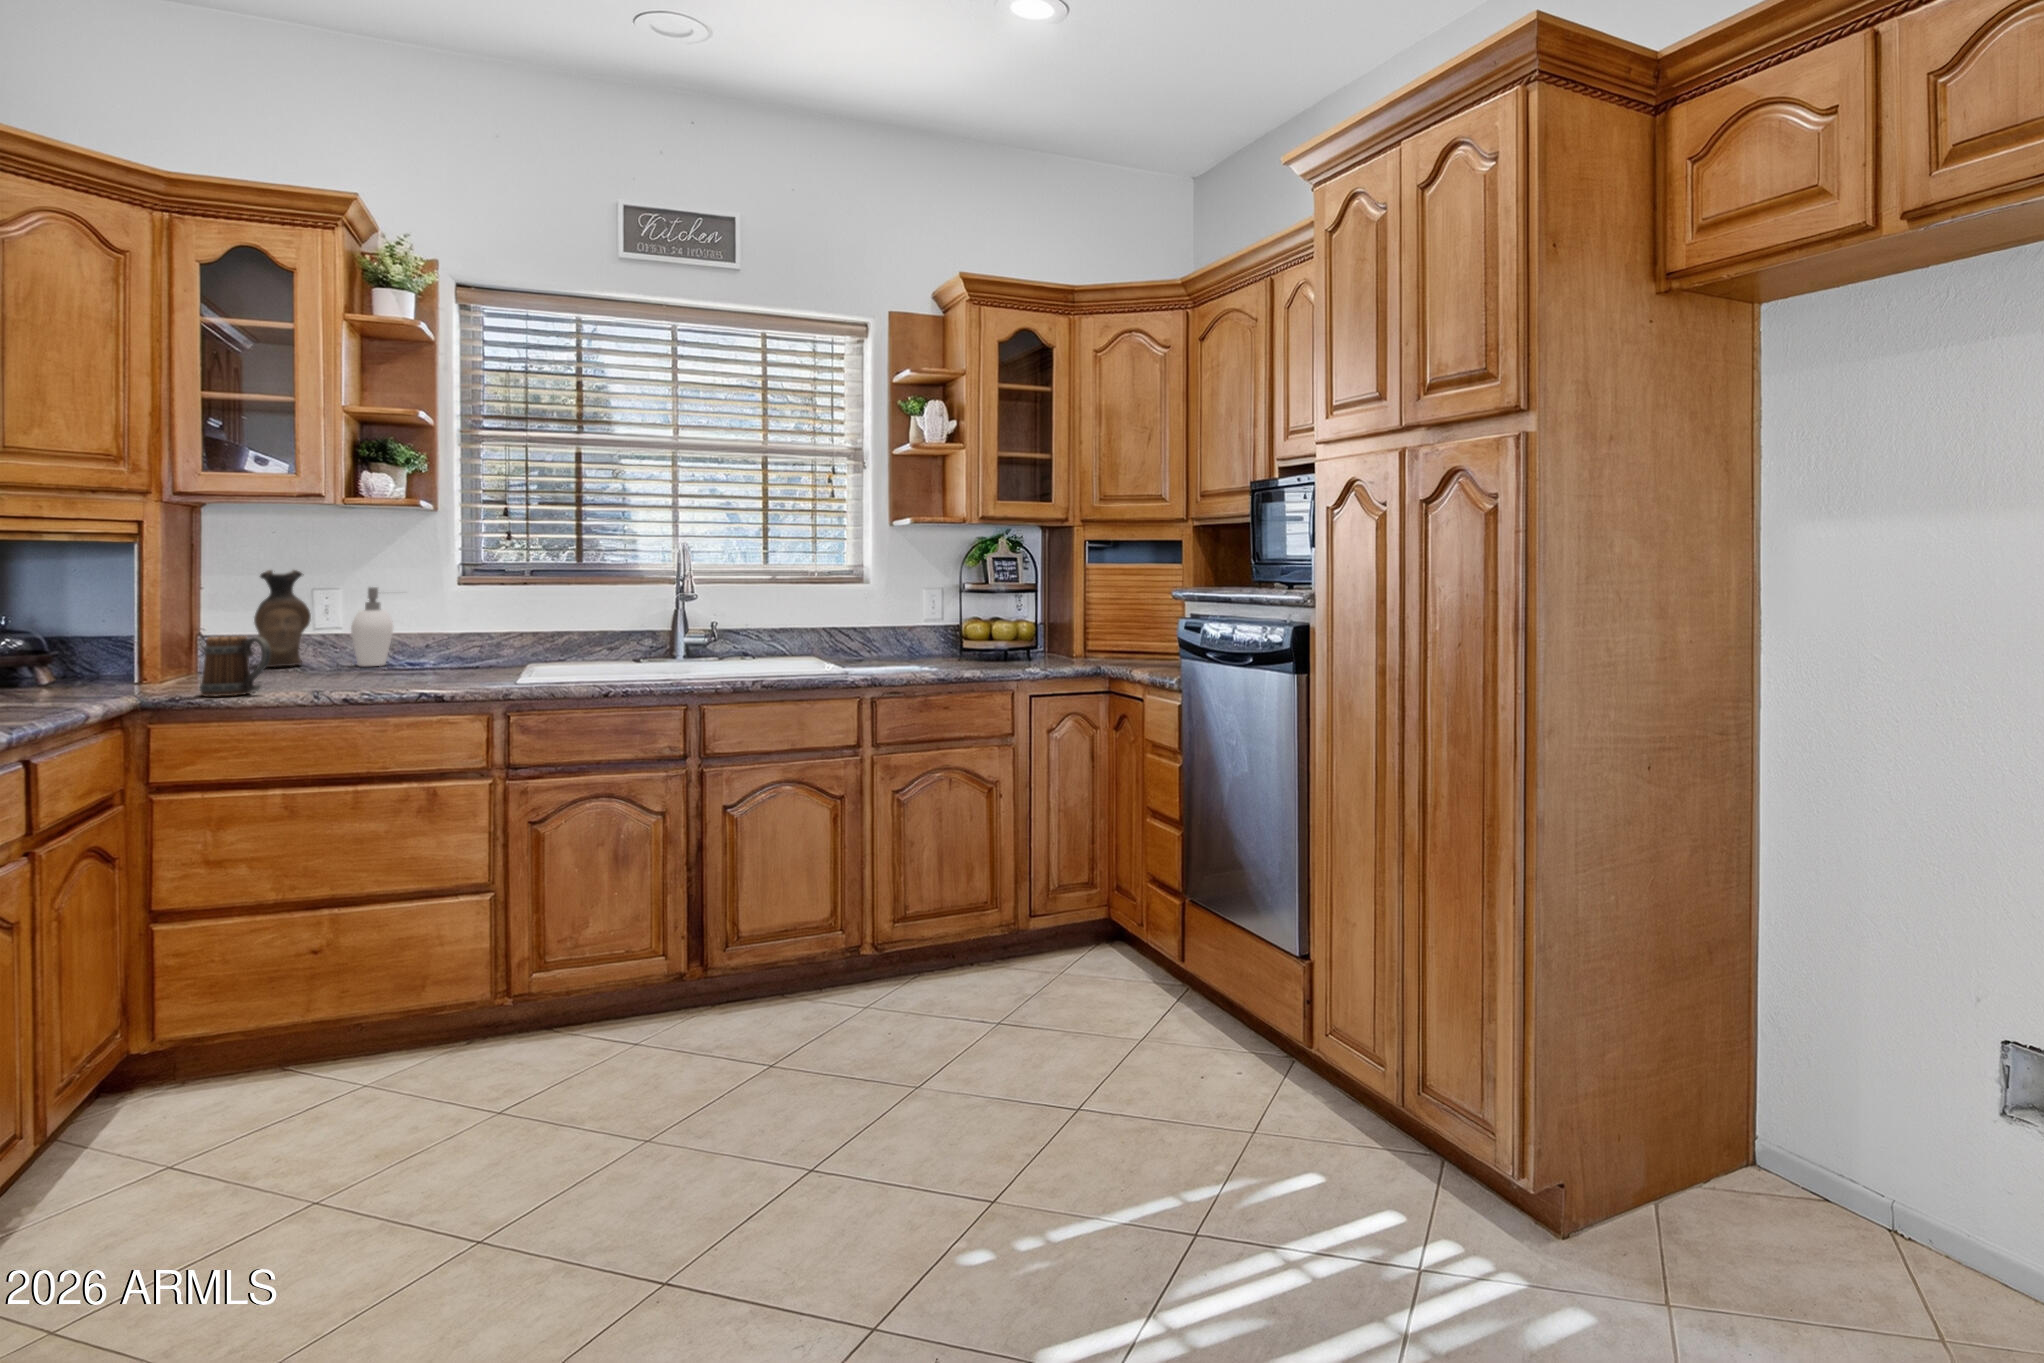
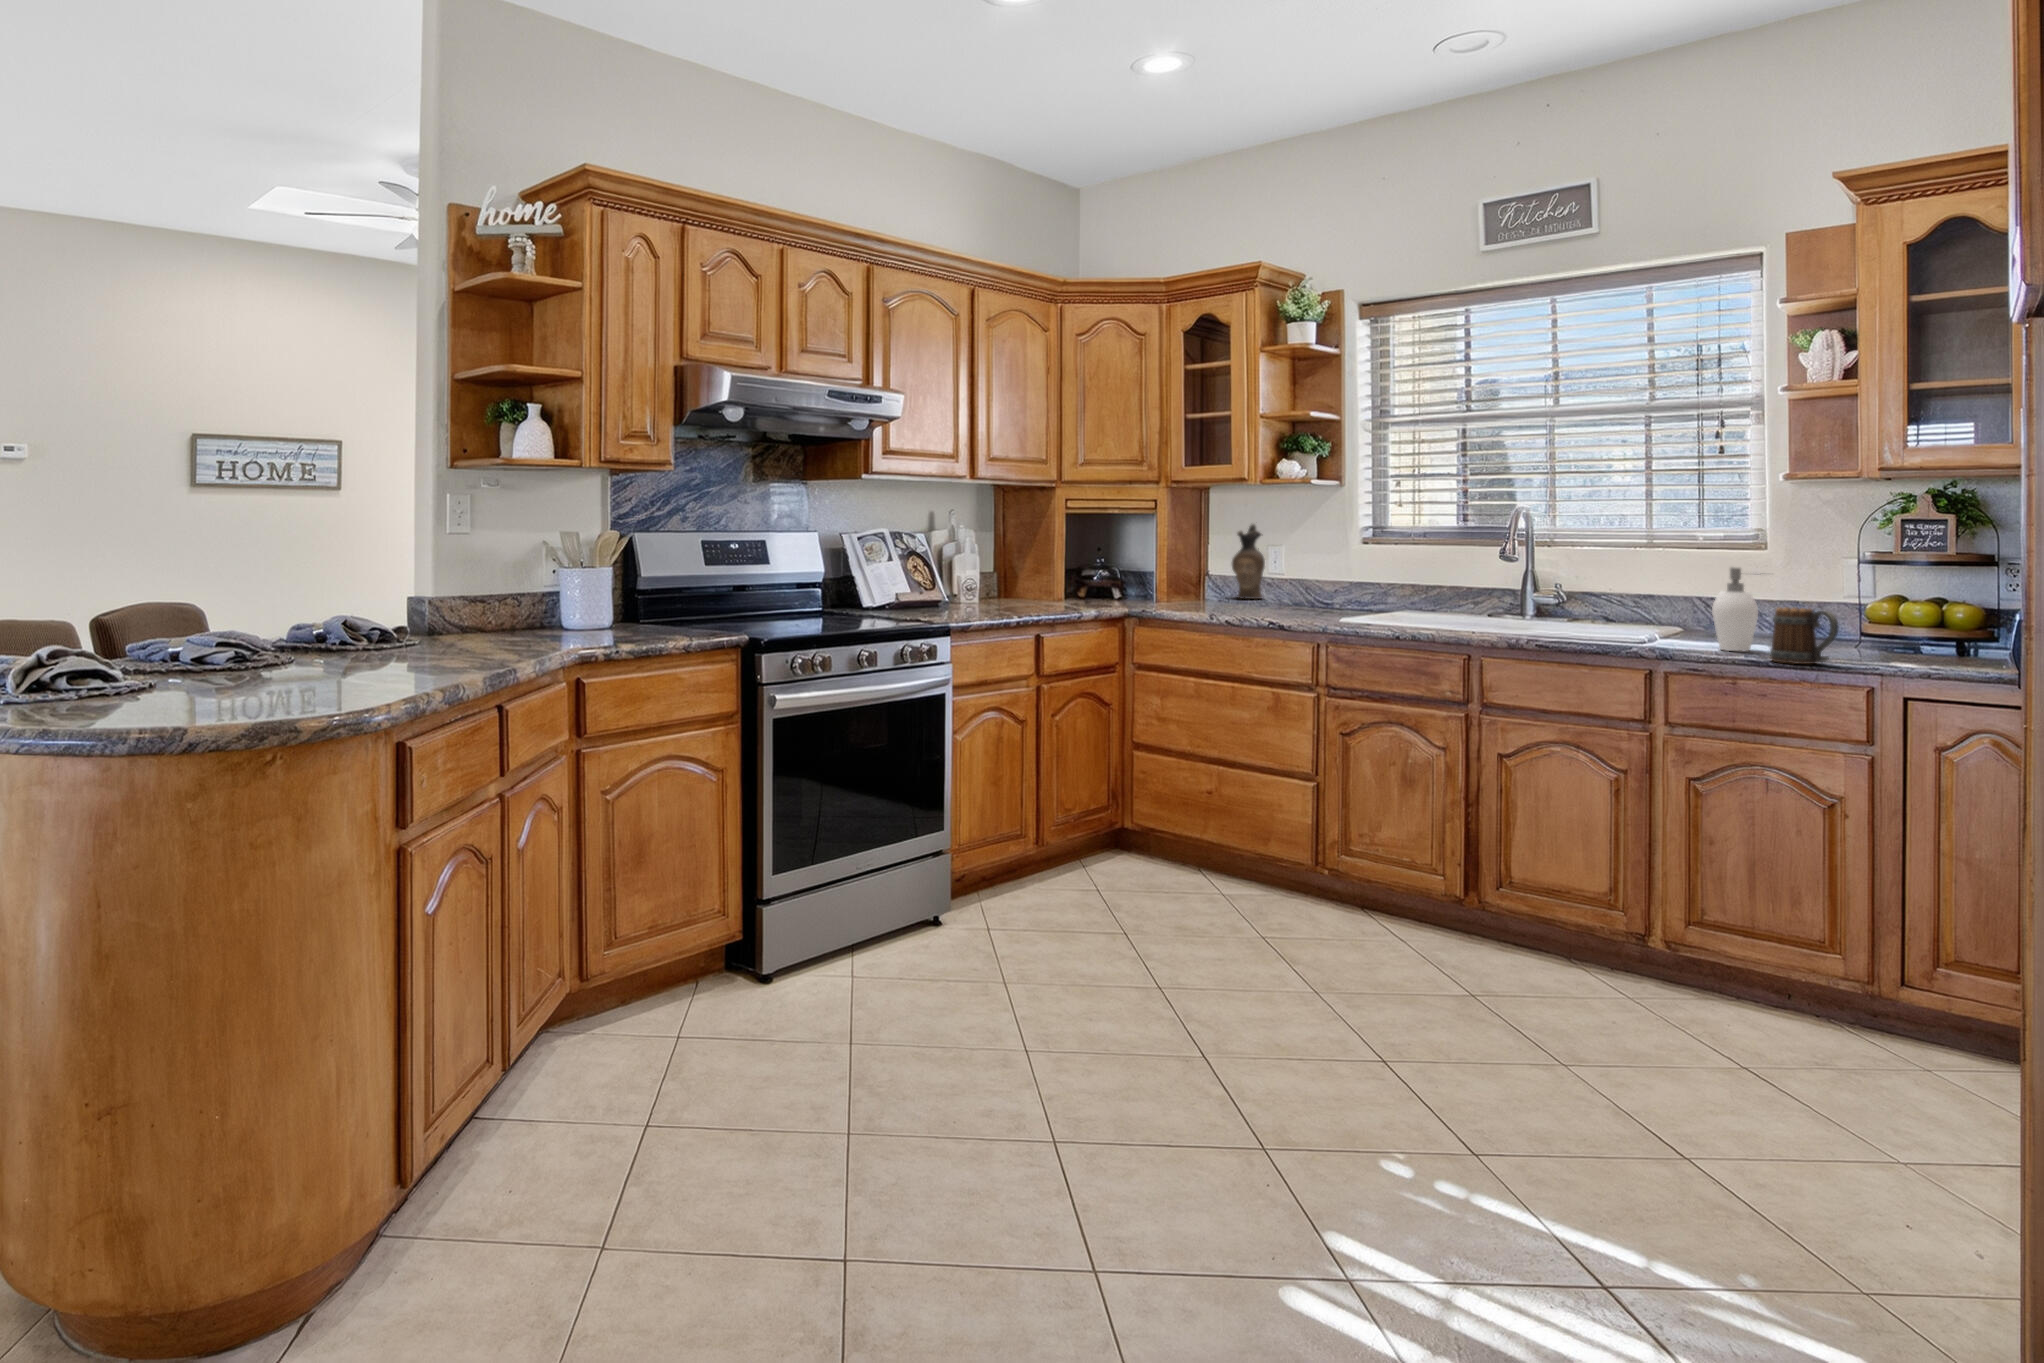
soap dispenser: present [351,587,393,666] -> present [1712,567,1758,651]
mug: present [200,636,270,696] -> present [1770,607,1838,664]

